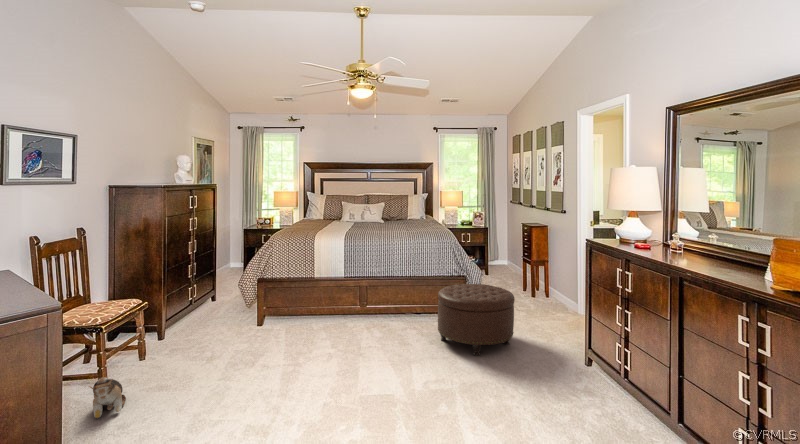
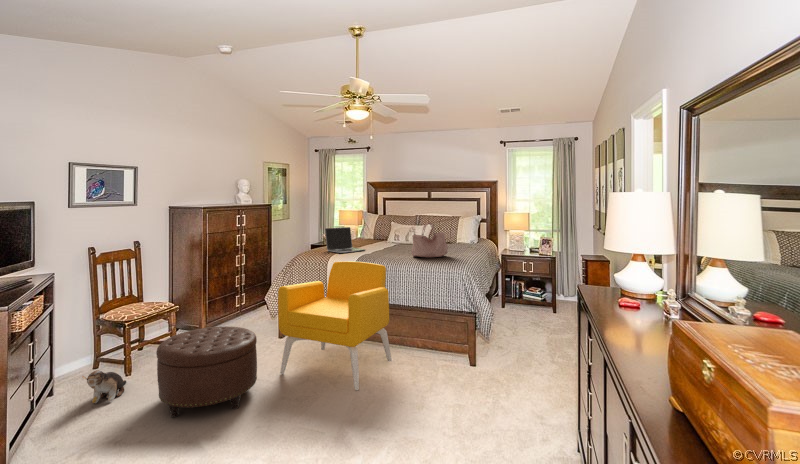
handbag: none [391,200,422,232] -> present [411,223,448,258]
laptop: none [296,207,337,232] -> present [325,227,365,253]
armchair: none [293,238,393,357] -> present [278,261,392,390]
ottoman: present [438,284,515,356] -> present [156,327,257,417]

